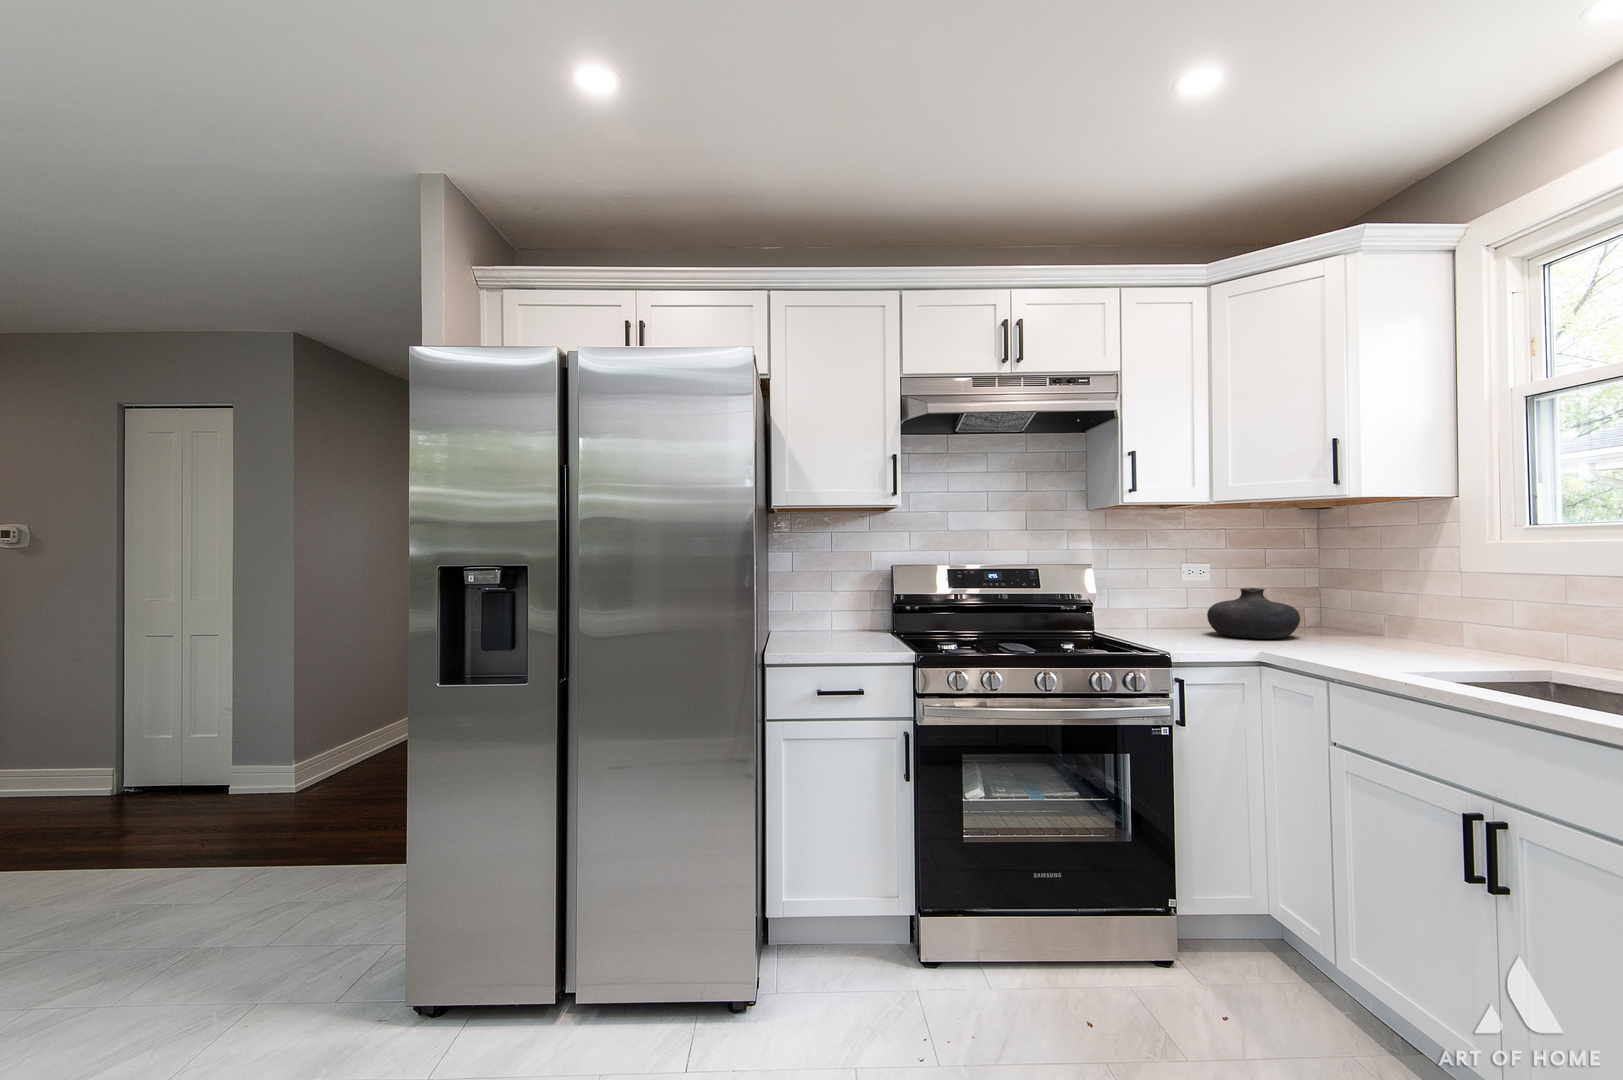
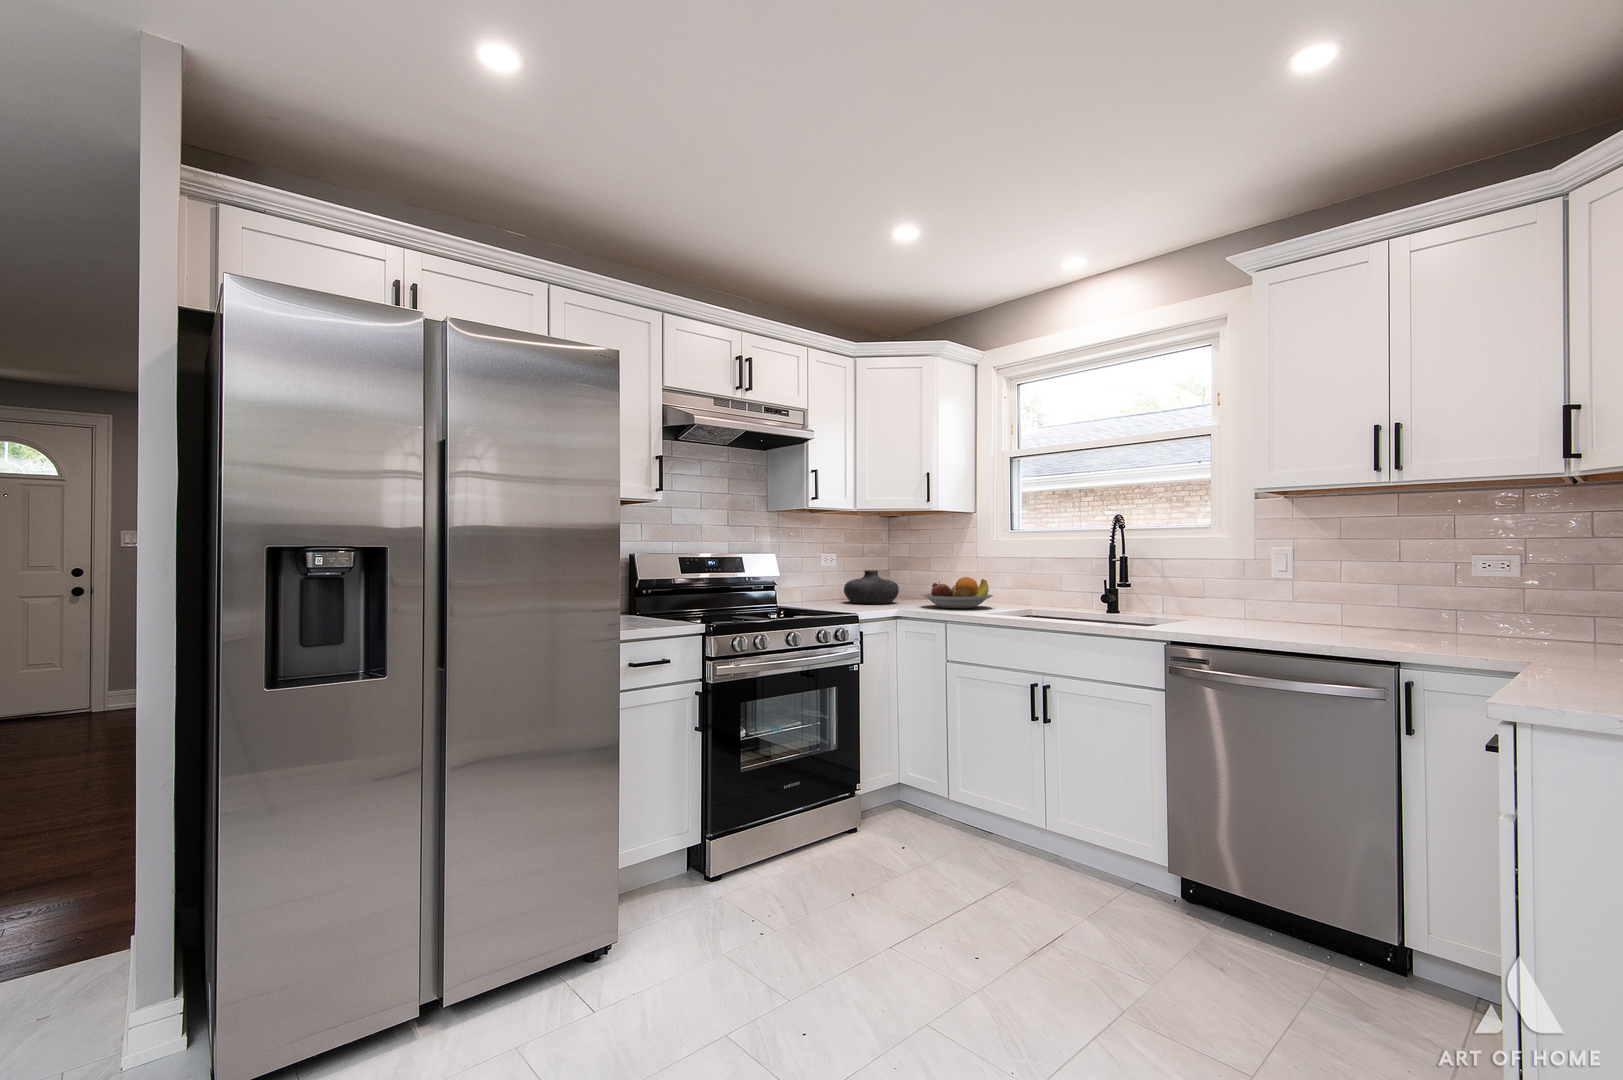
fruit bowl: none [1317,605,1461,657] -> present [922,577,993,608]

